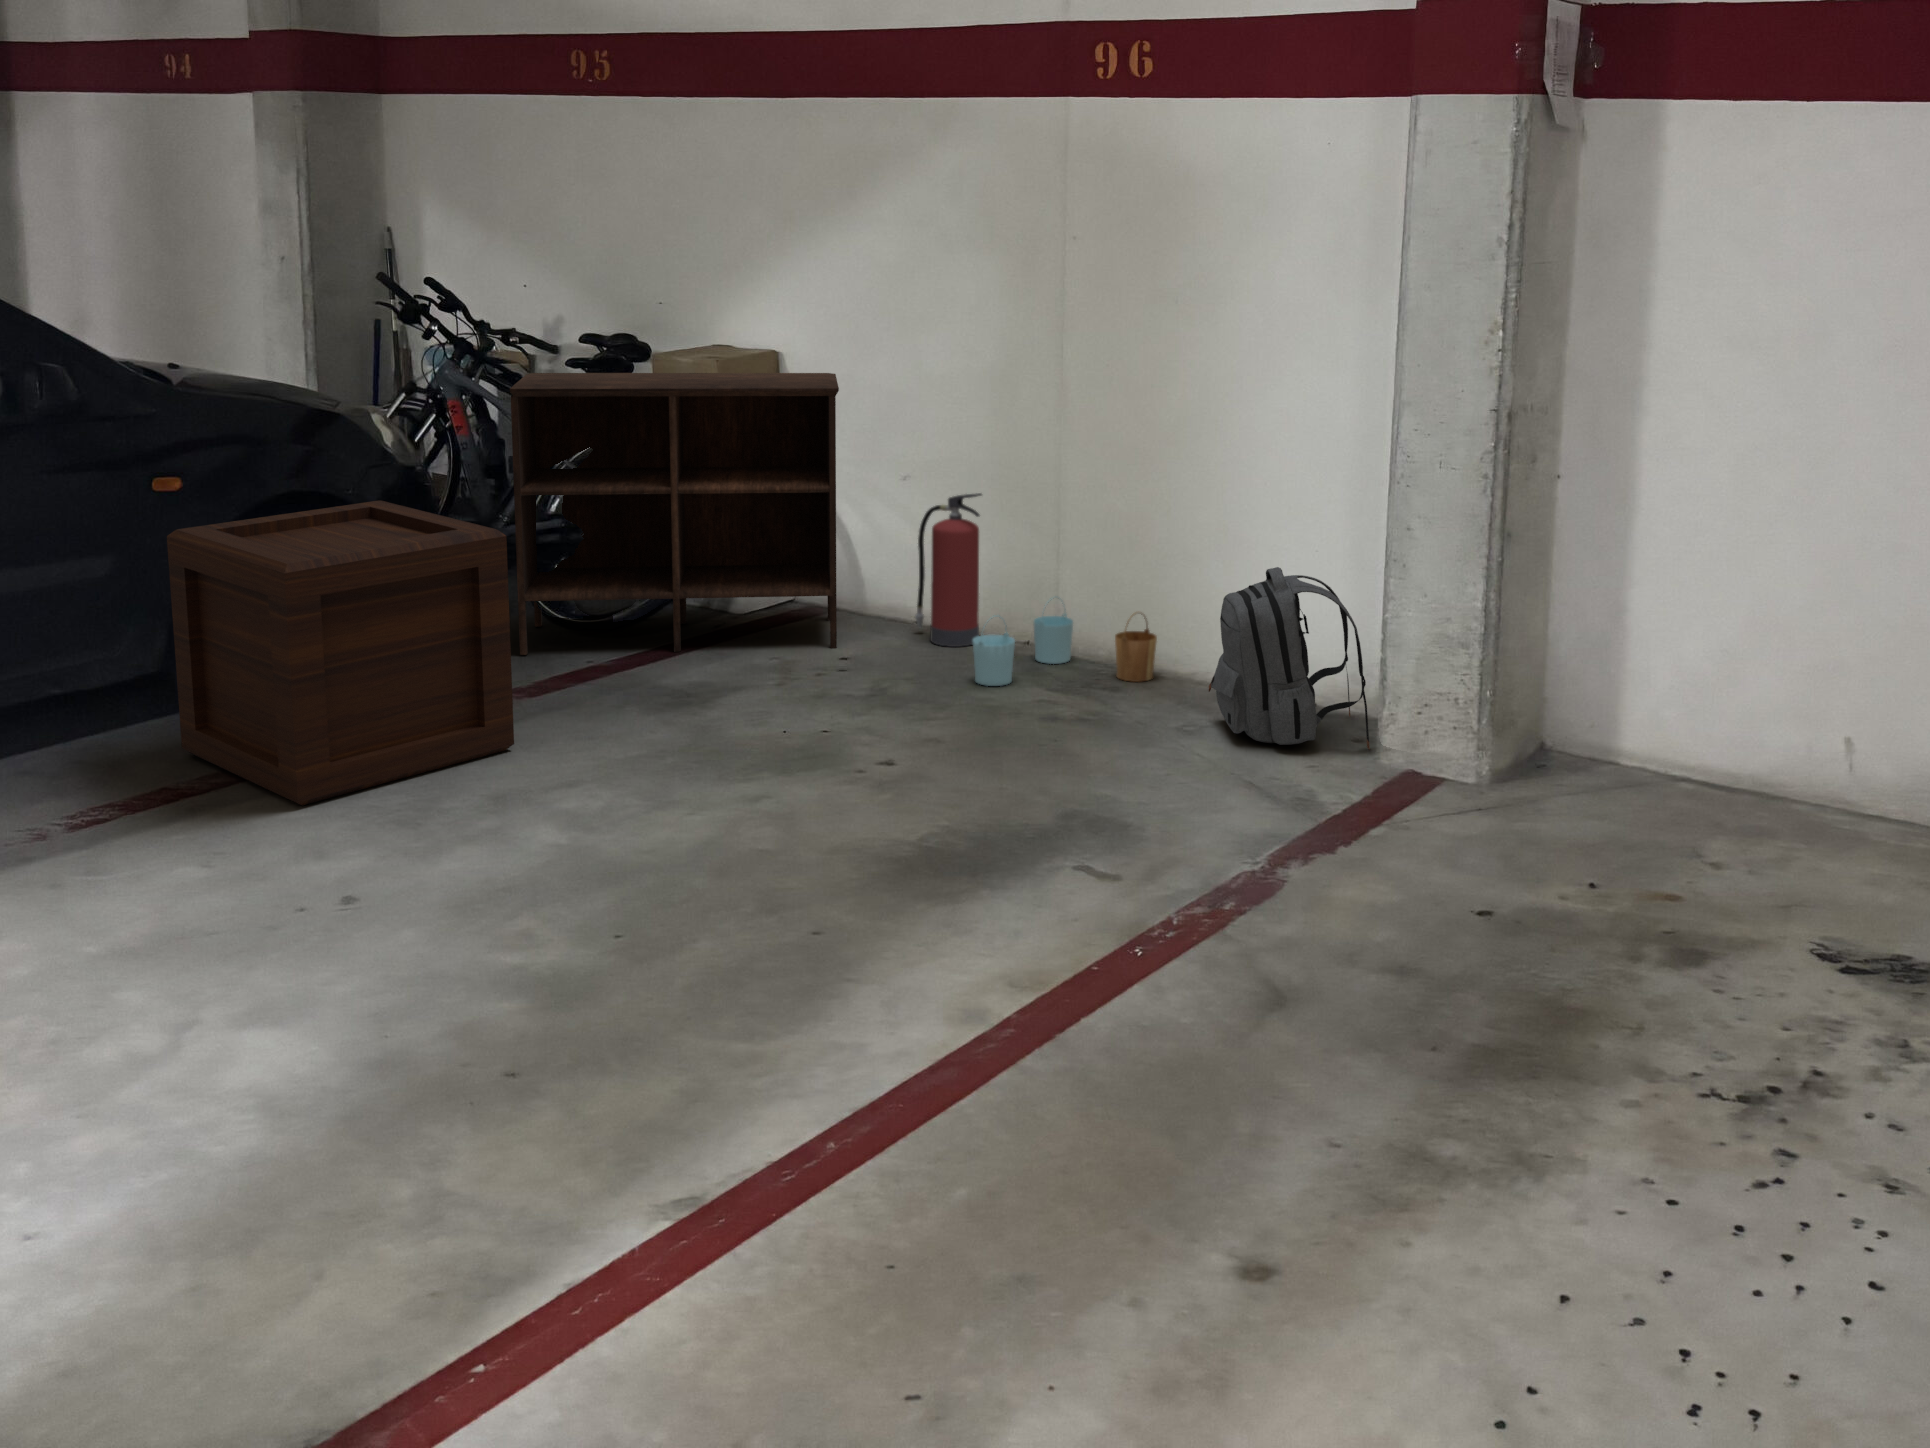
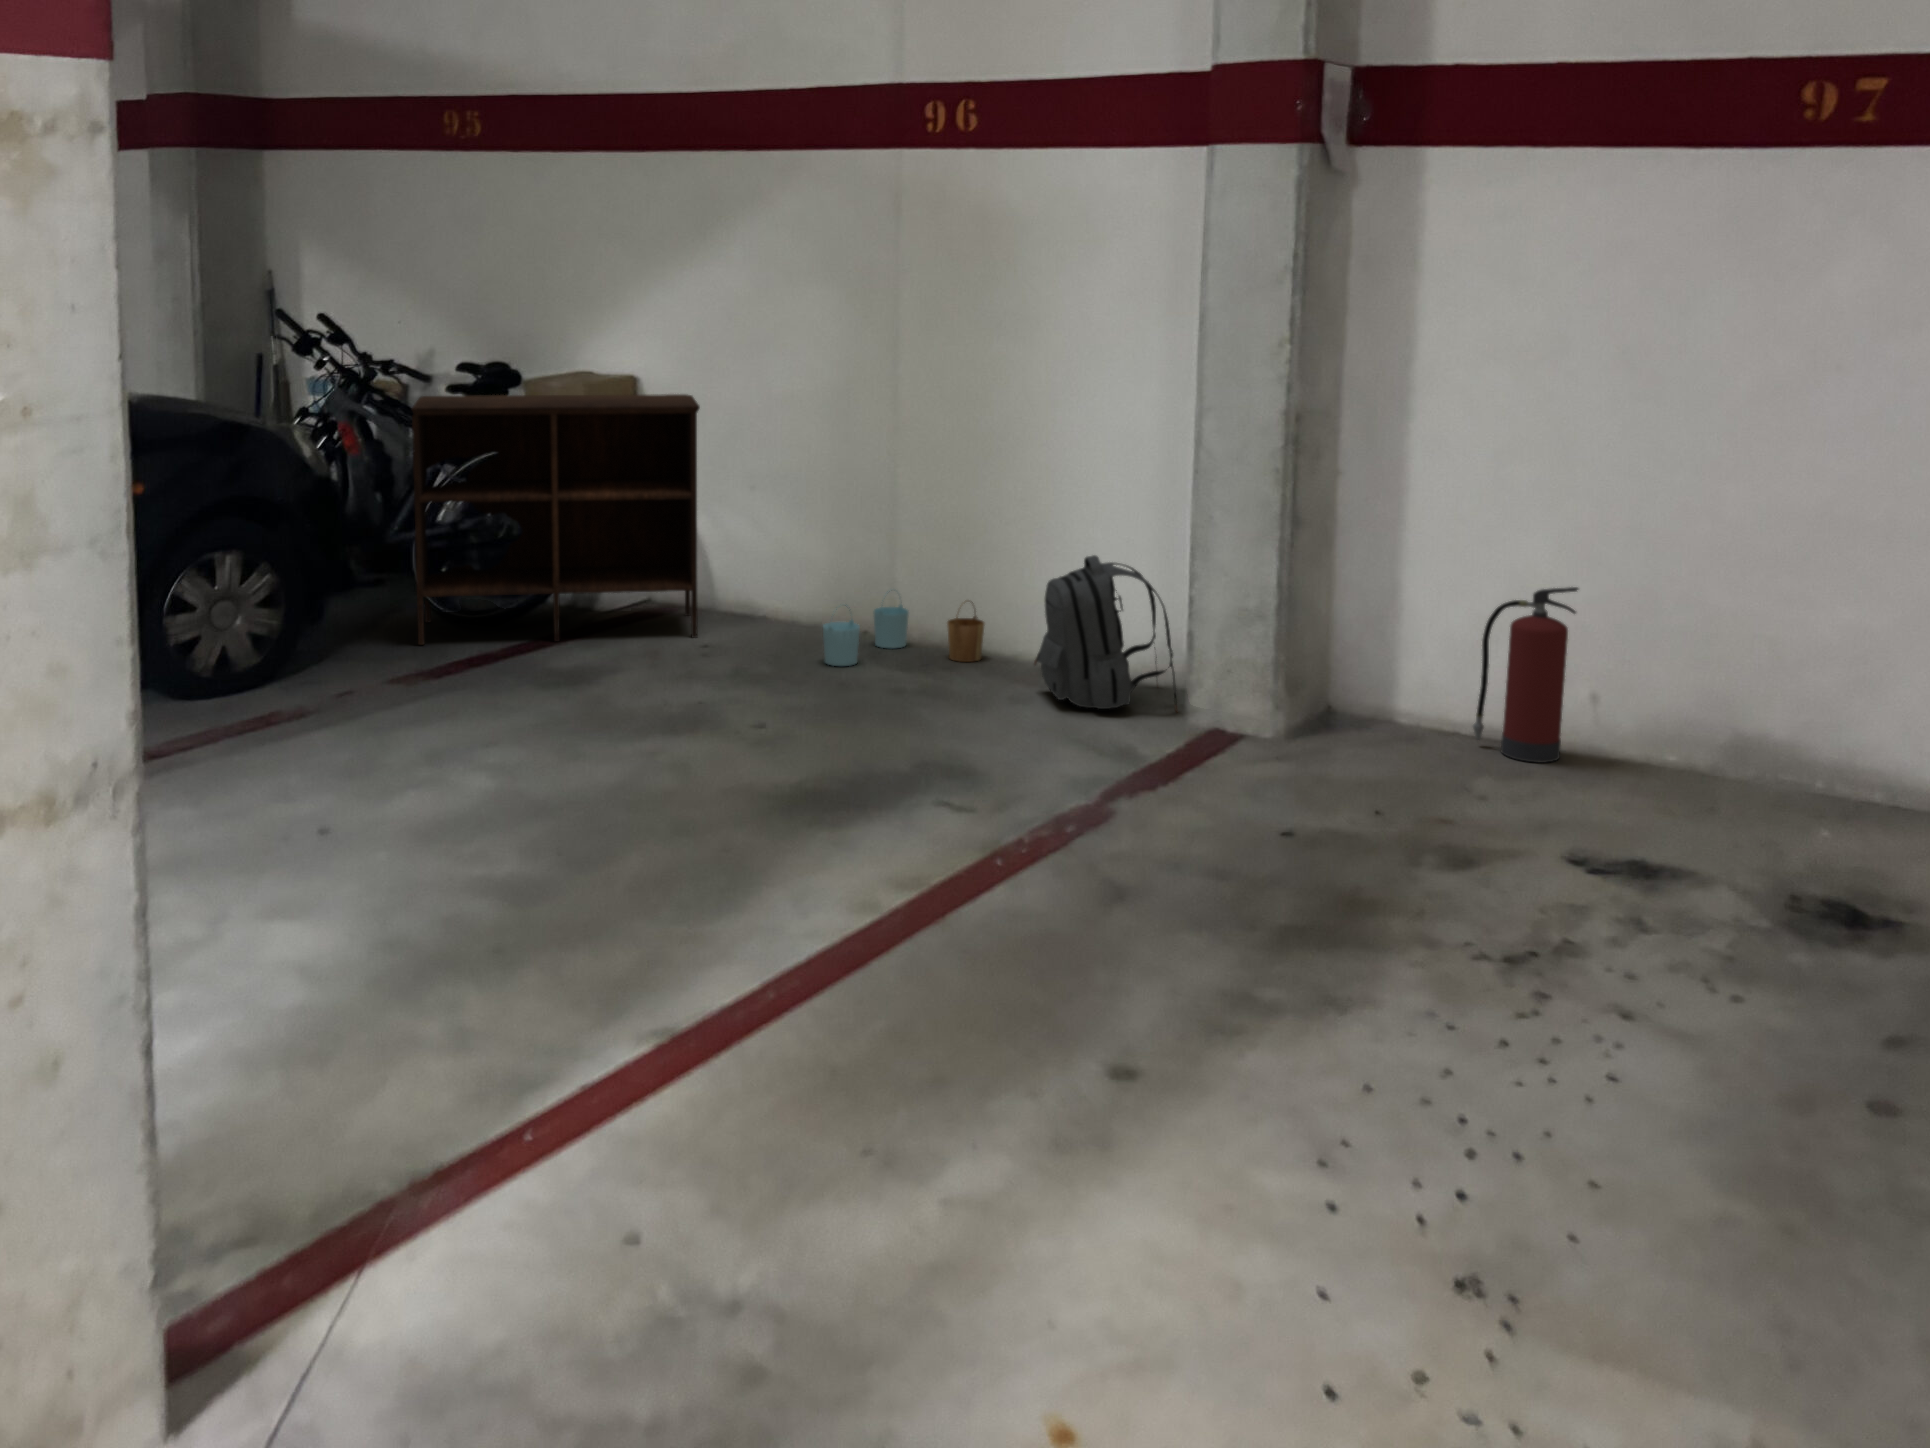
fire extinguisher: present [915,493,982,647] -> present [1473,587,1578,763]
wooden crate: present [167,500,514,806] -> none [134,504,432,762]

